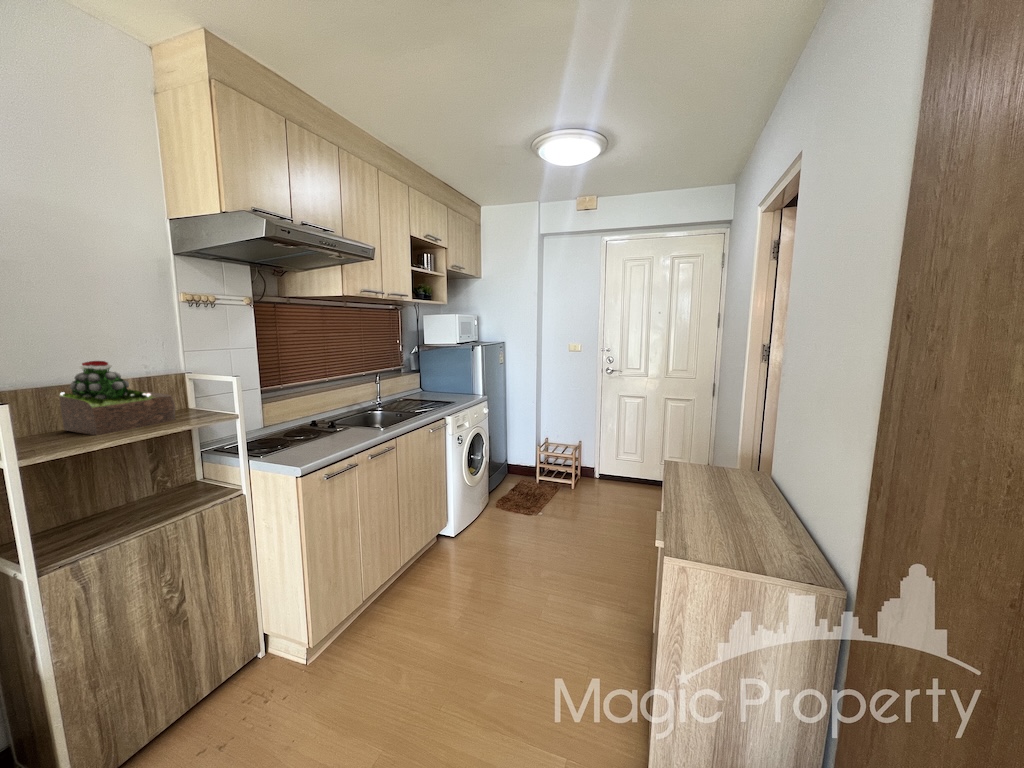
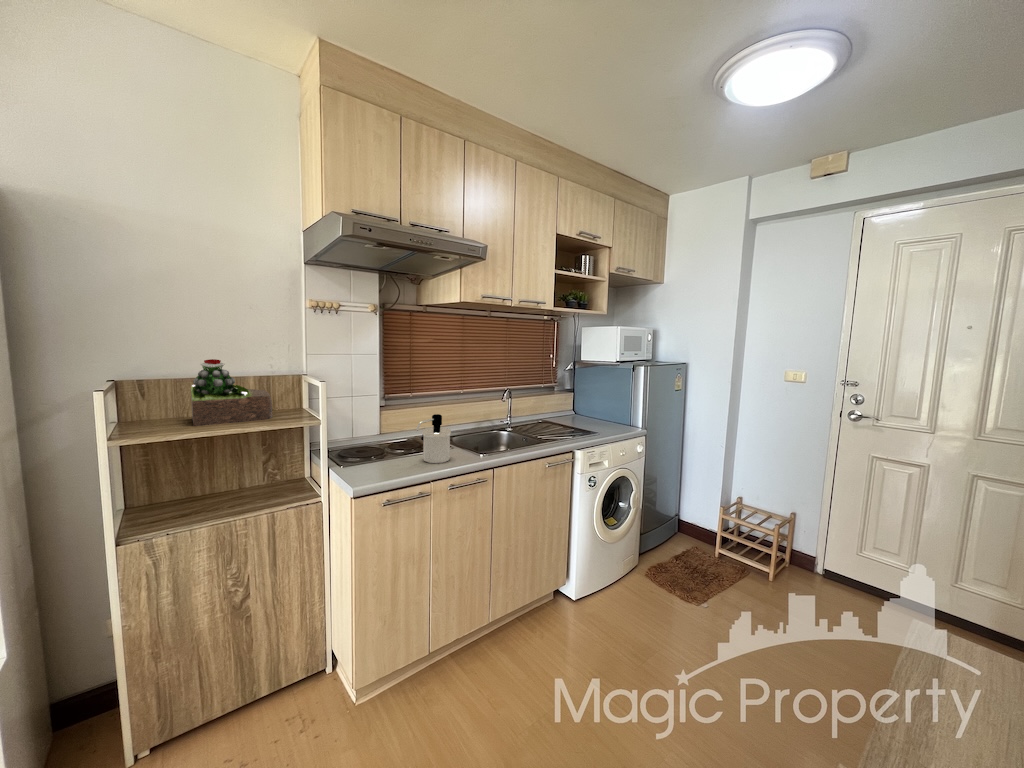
soap dispenser: none [329,398,357,442] -> present [416,414,451,463]

